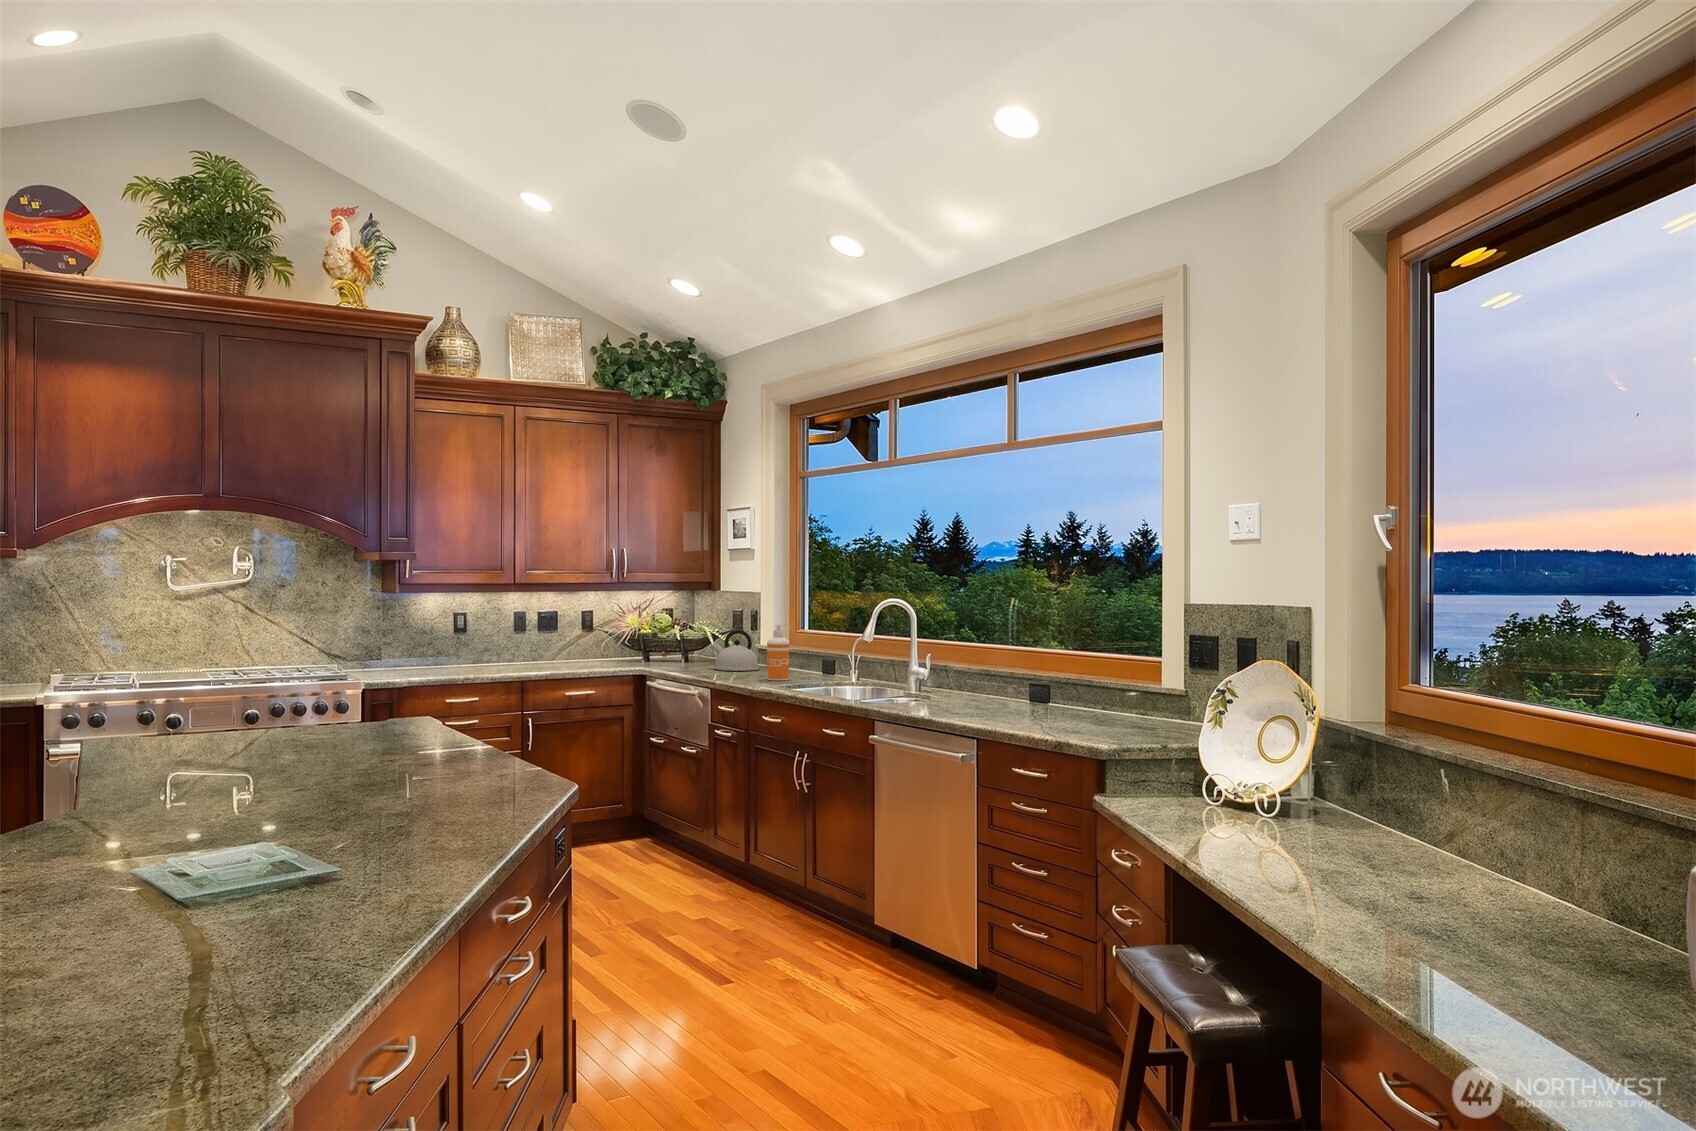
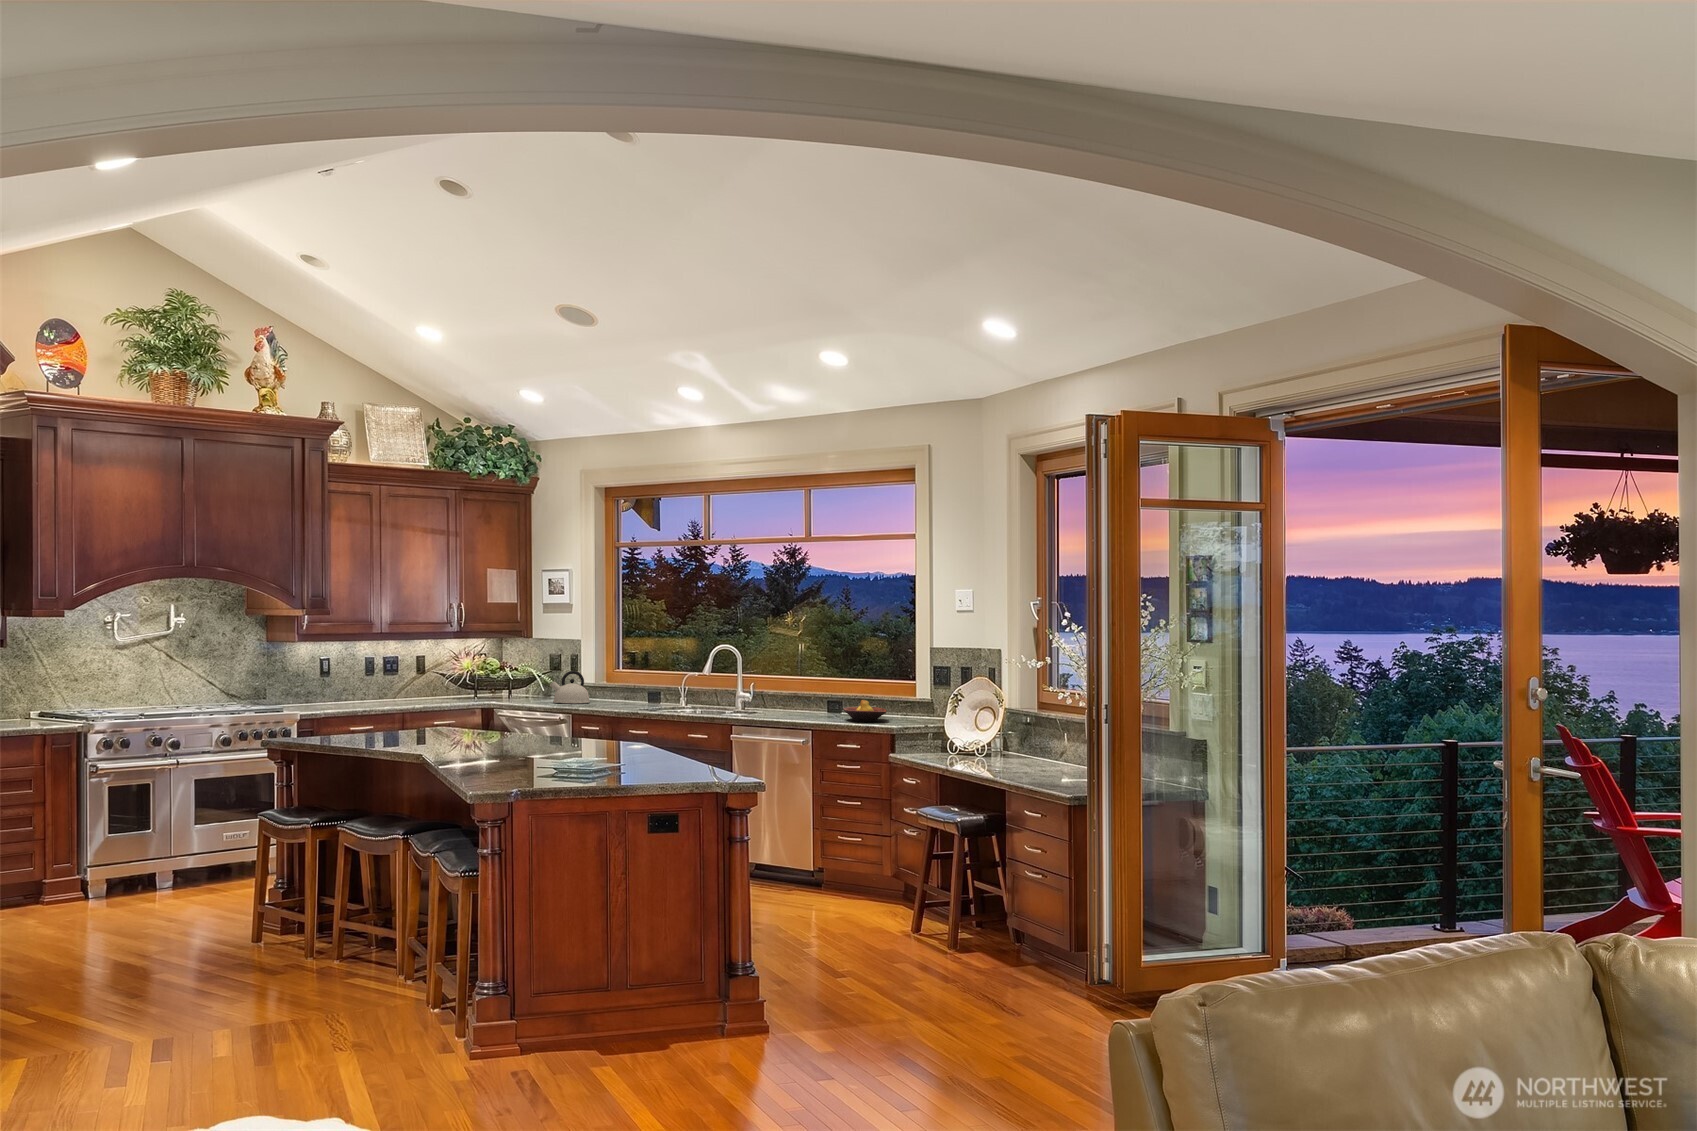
soap dispenser: present [766,624,789,681] -> none [618,665,635,708]
fruit bowl: none [1030,687,1105,728] -> present [843,700,886,722]

